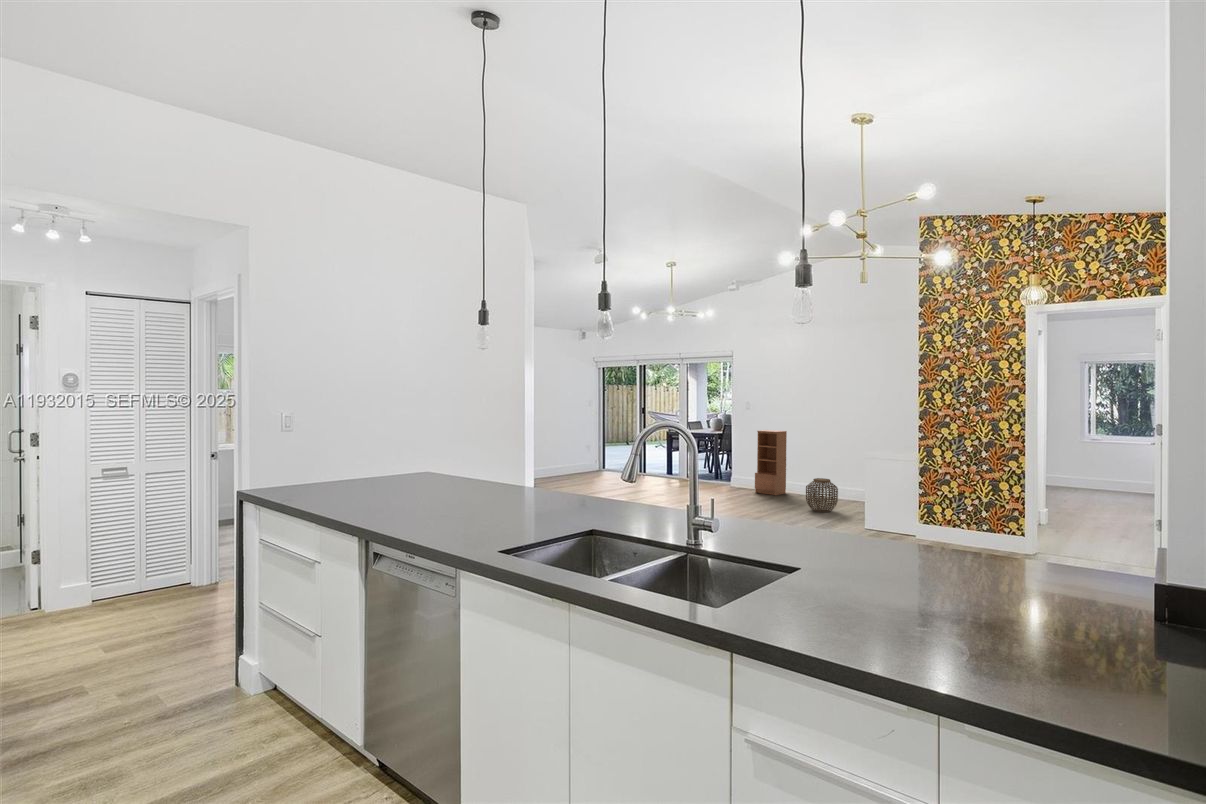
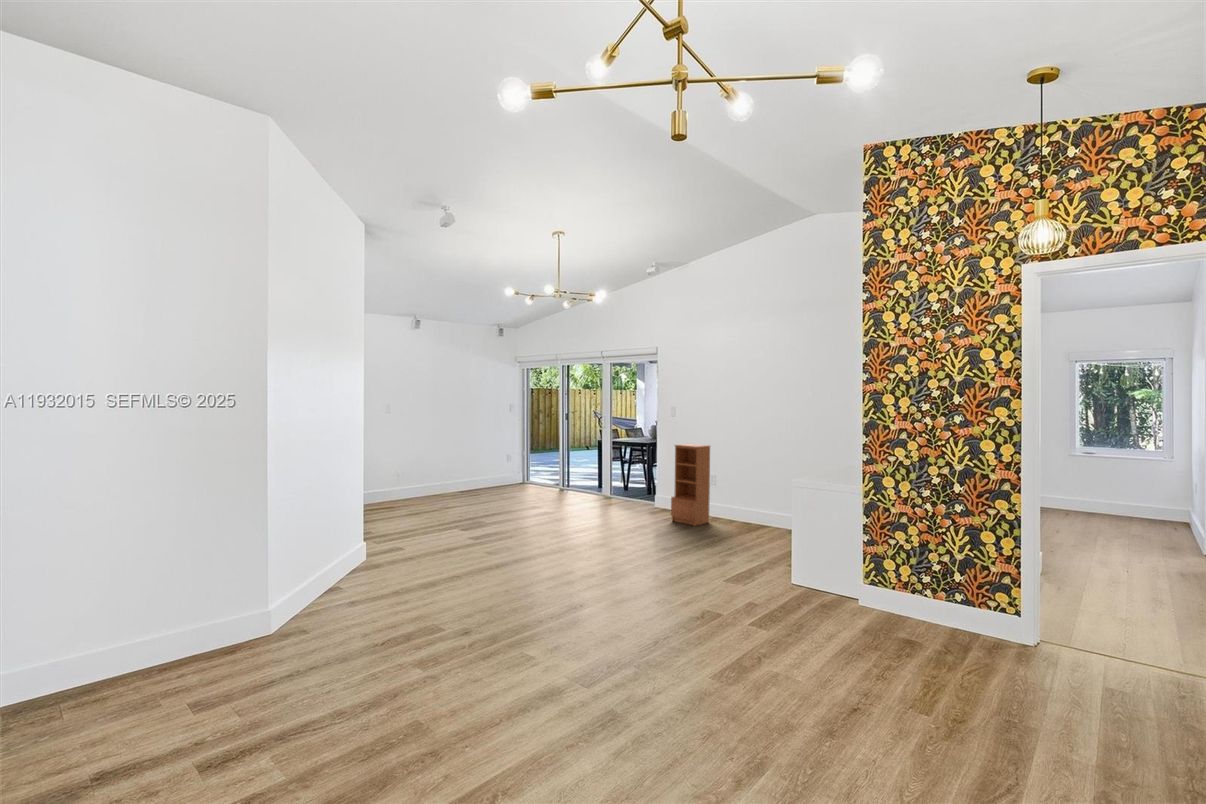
woven basket: present [806,478,838,512] -> none [721,509,763,556]

